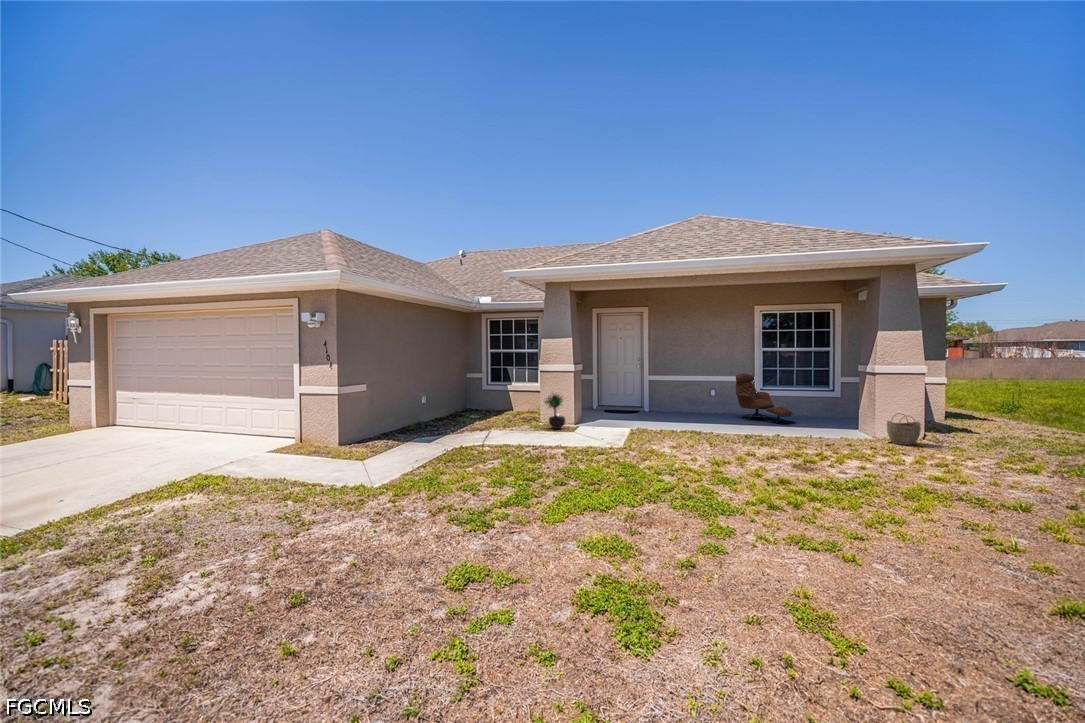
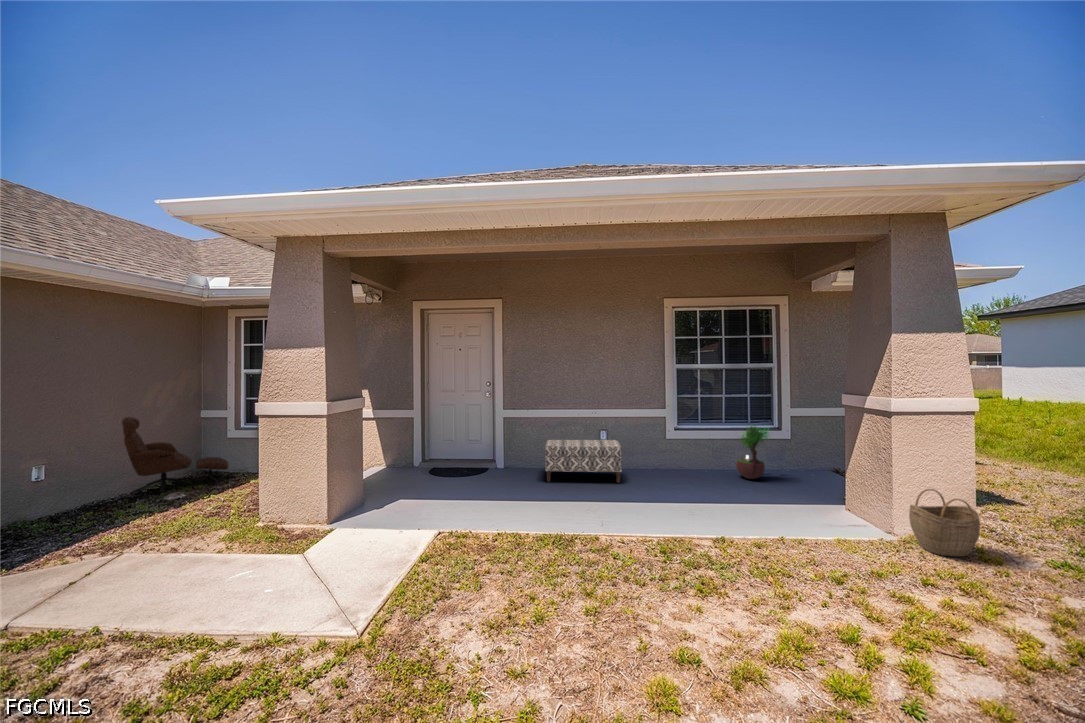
lounge chair: present [736,374,793,423] -> present [122,417,229,493]
bench: none [677,393,726,418] -> present [545,440,622,483]
potted tree: present [545,394,565,429] -> present [736,425,769,479]

